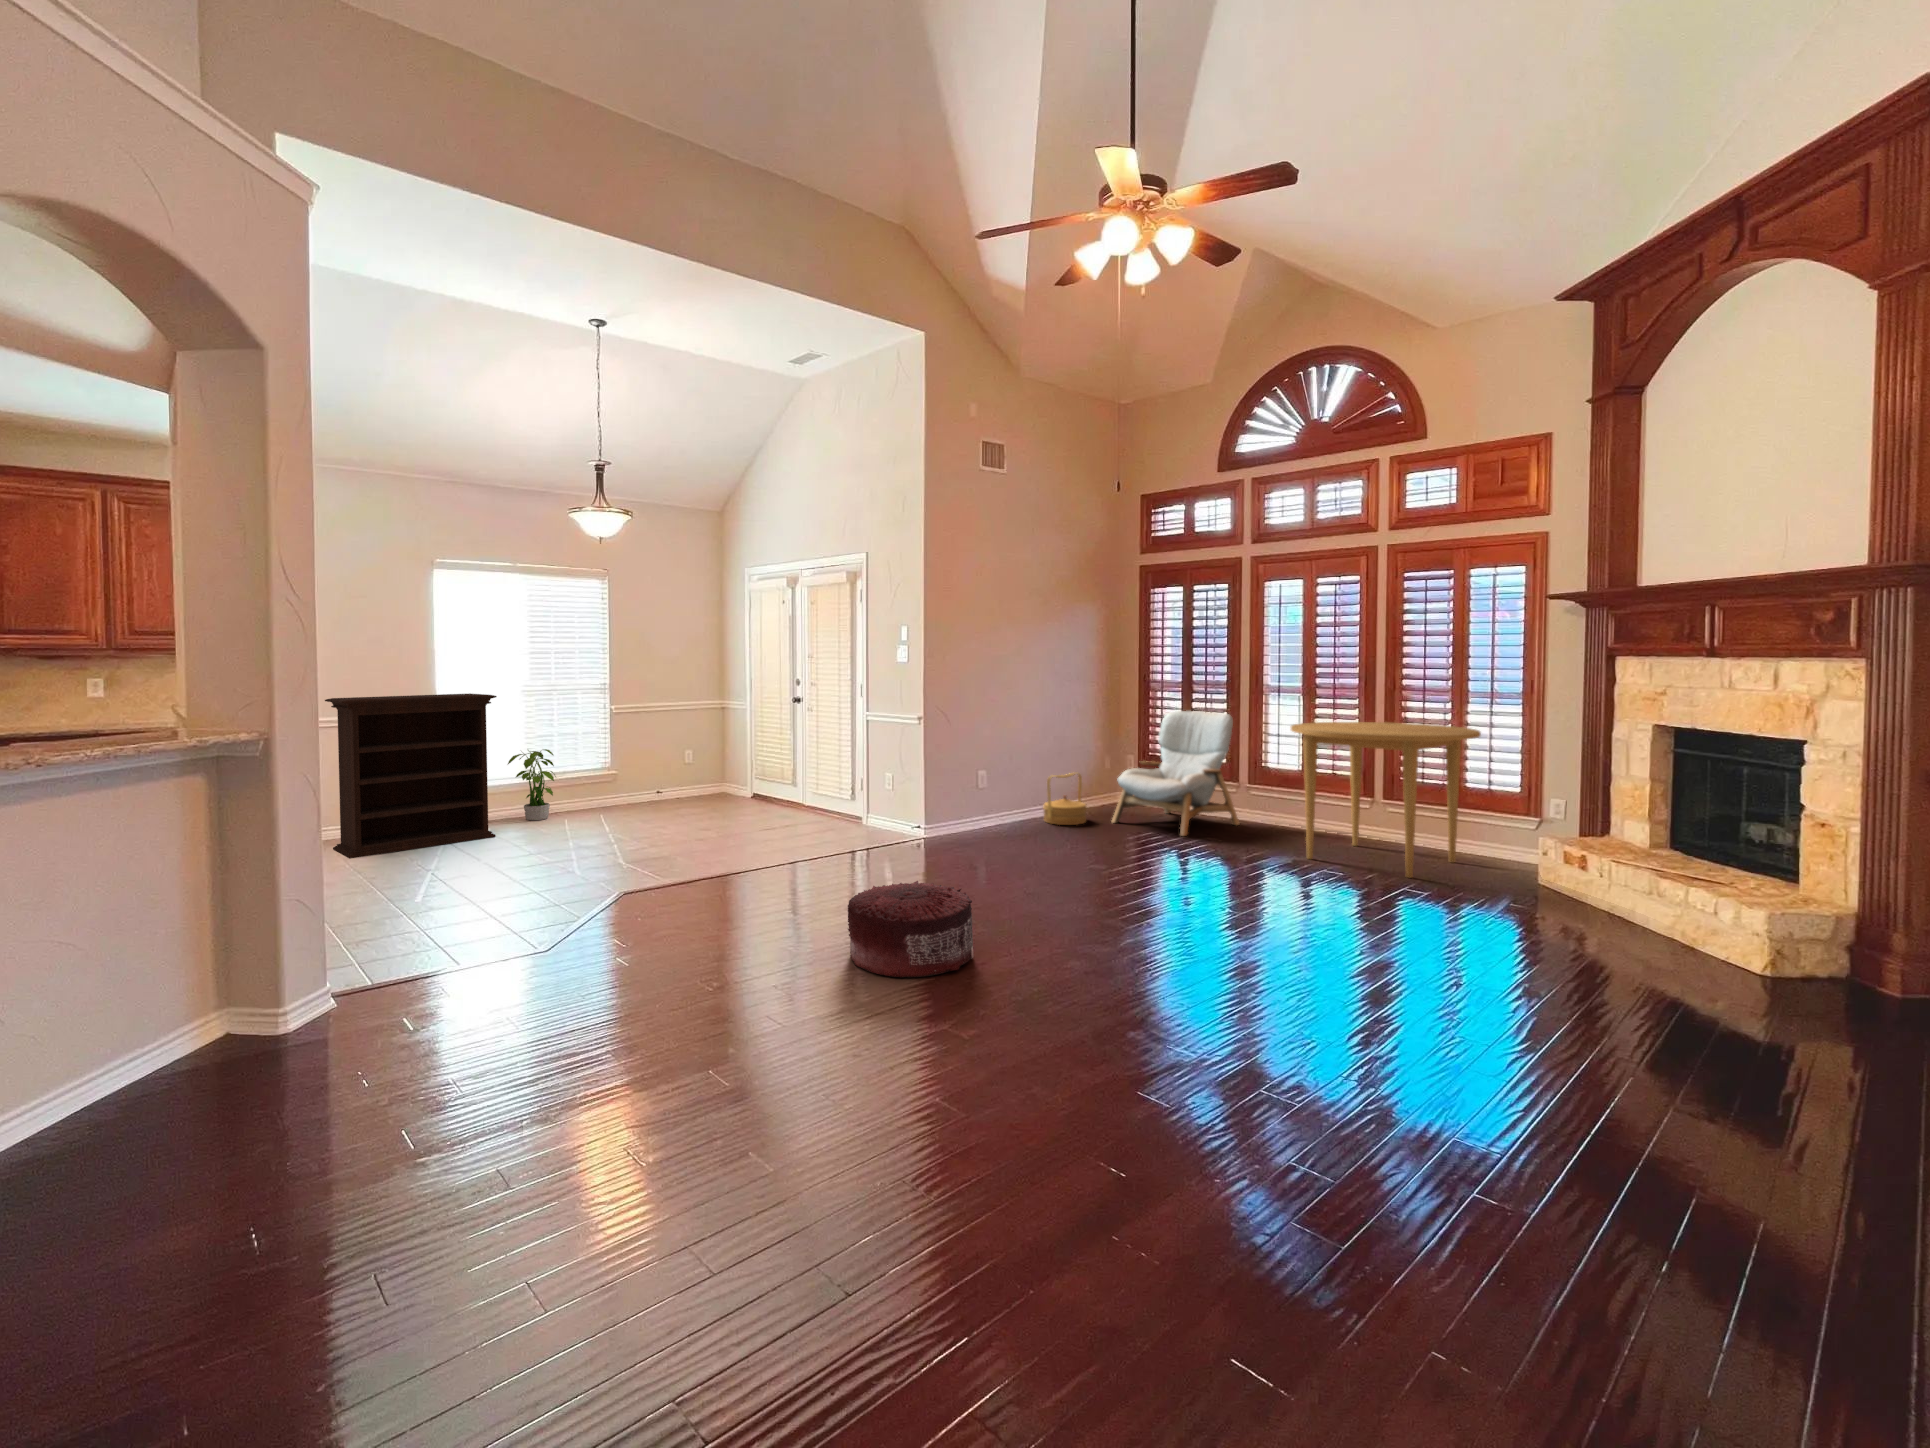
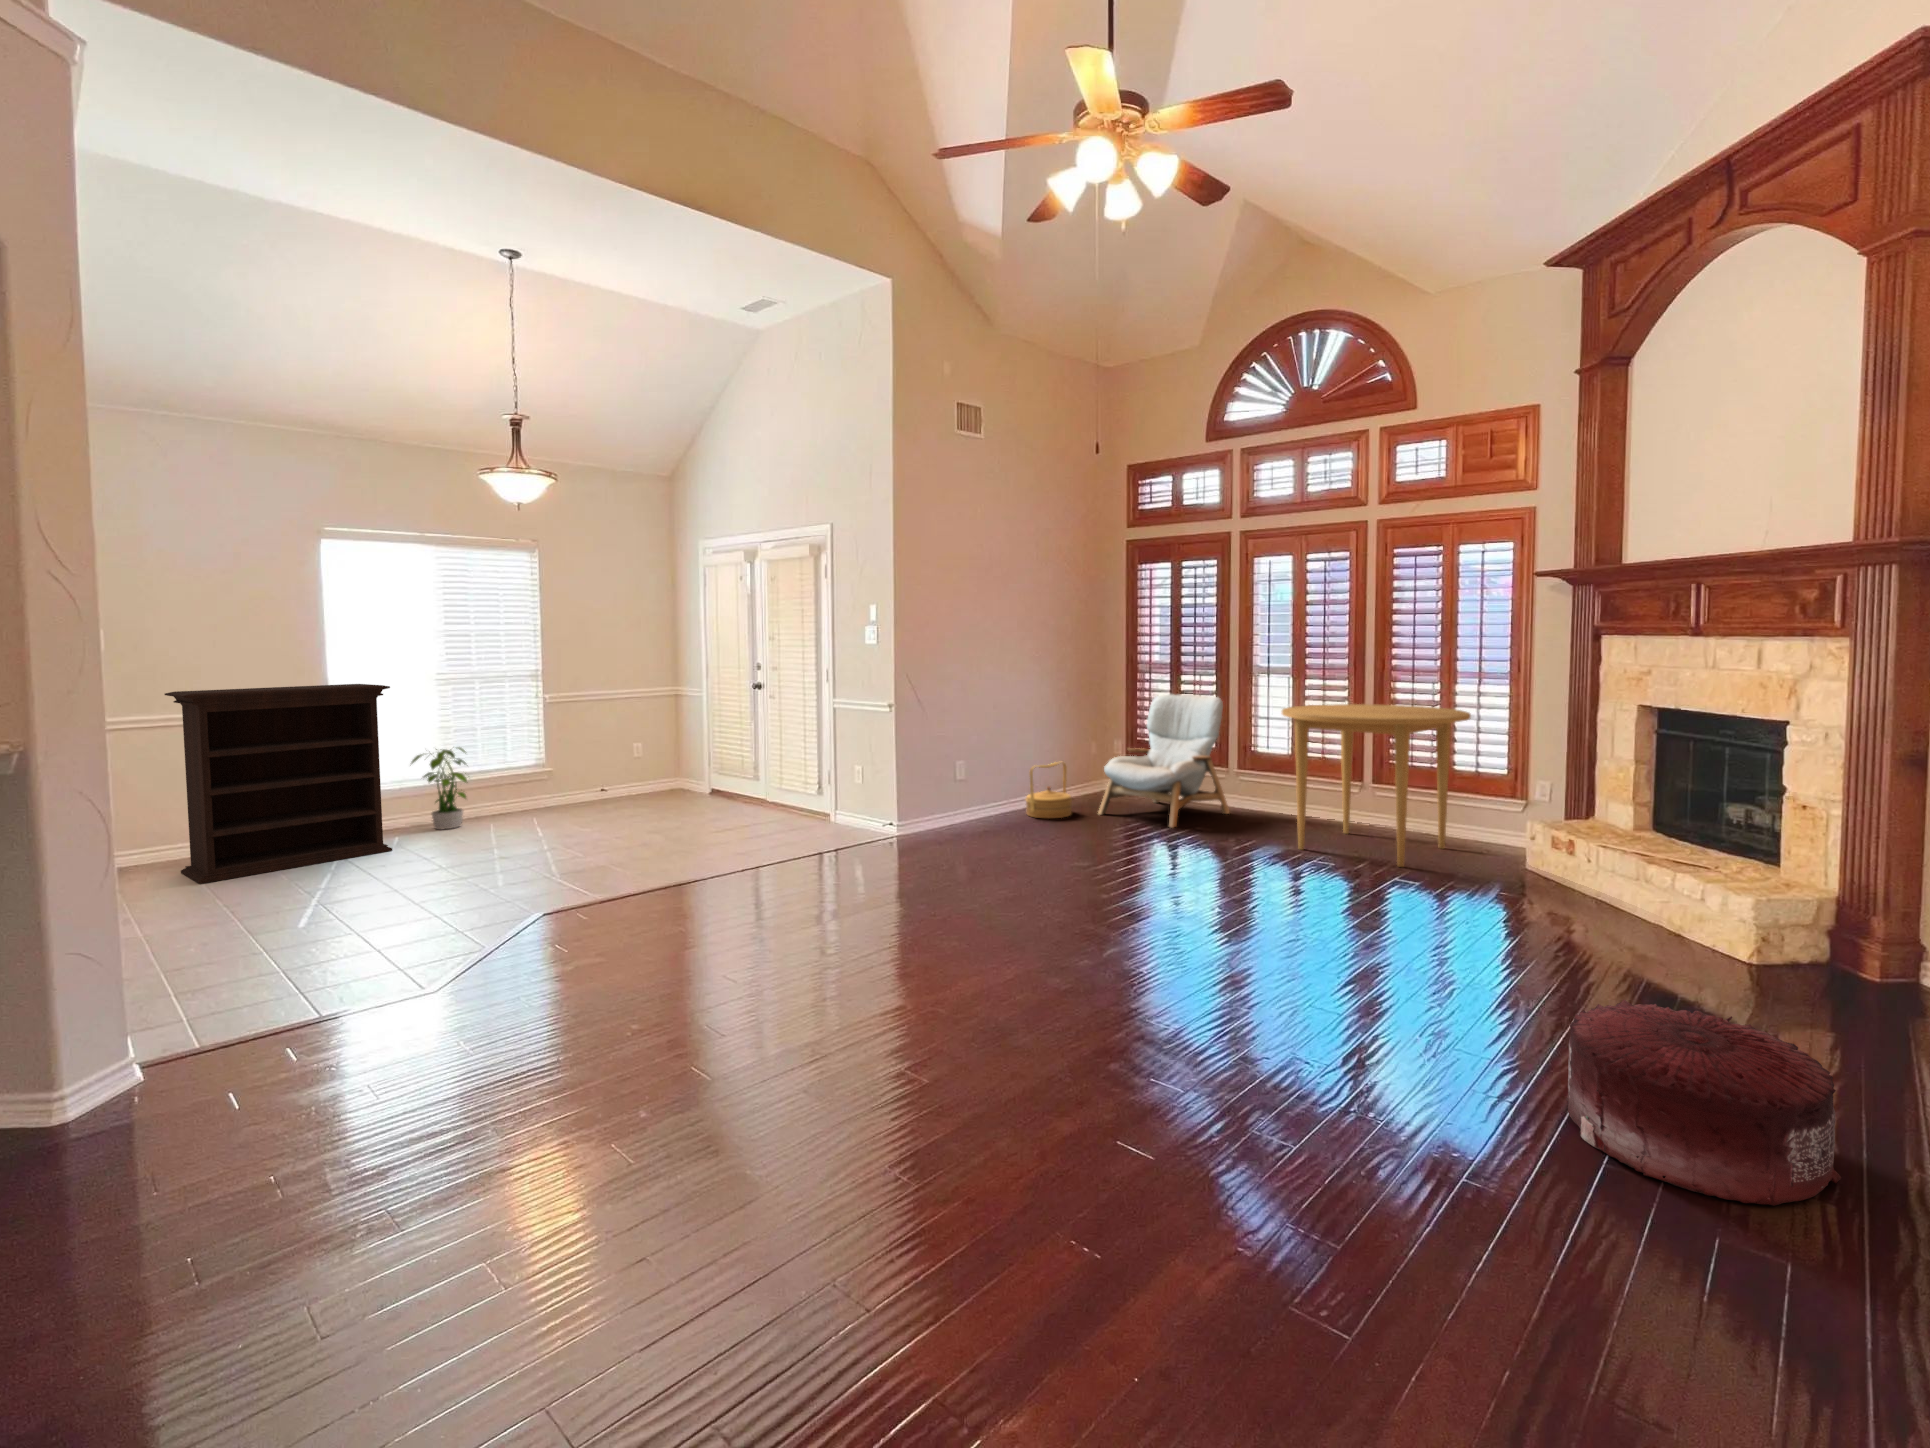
pouf: present [848,881,974,978] -> present [1566,1000,1842,1206]

